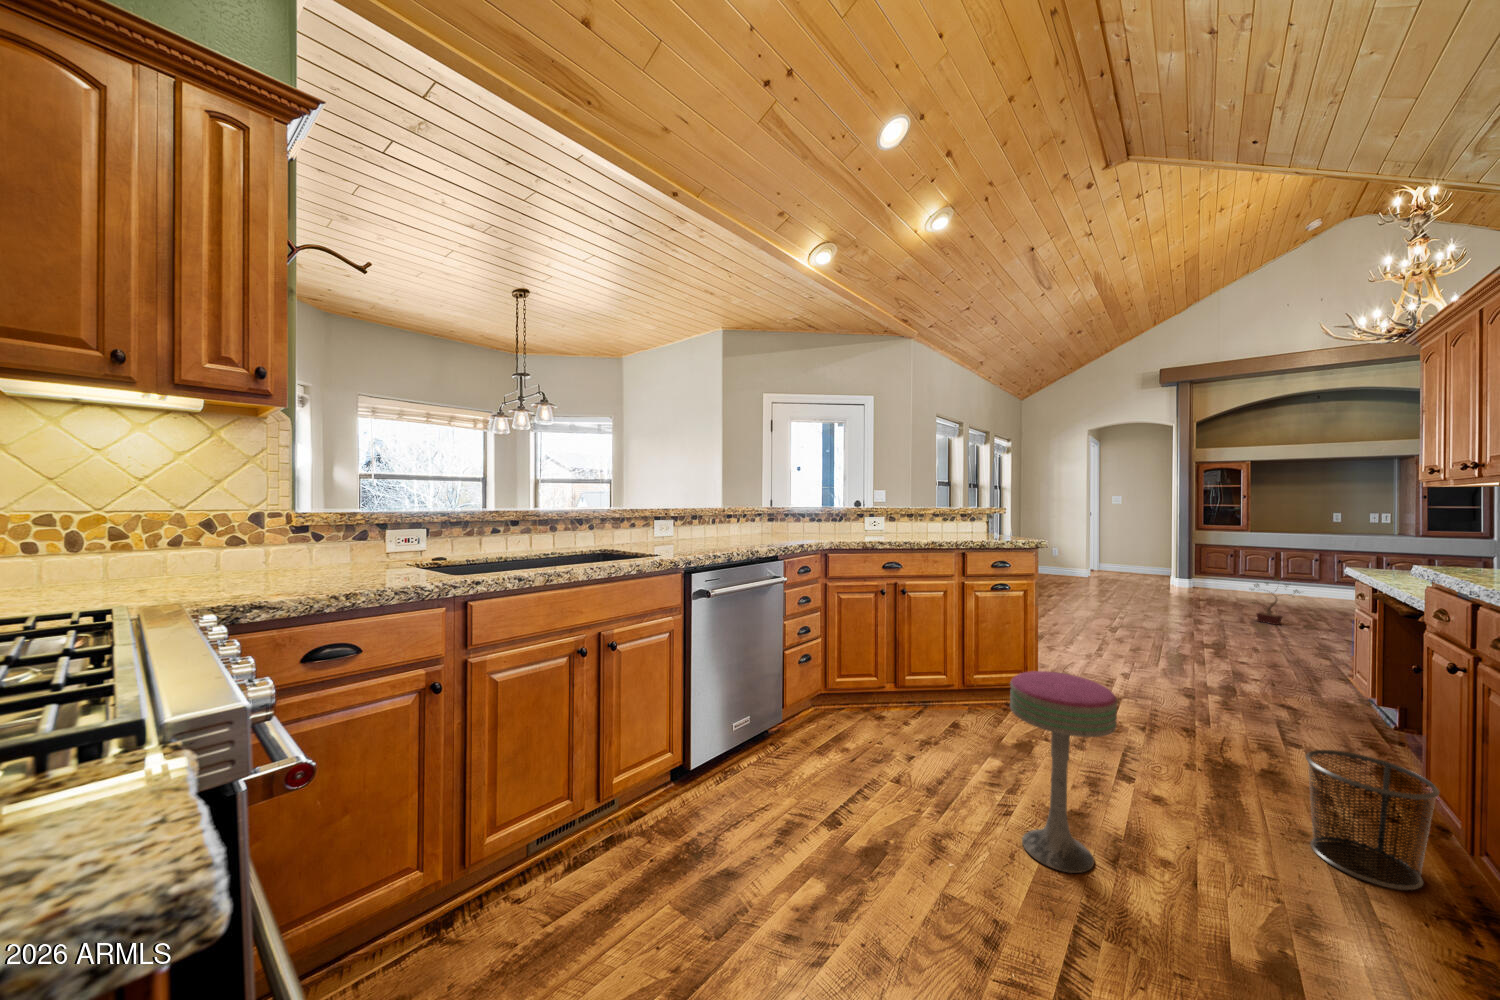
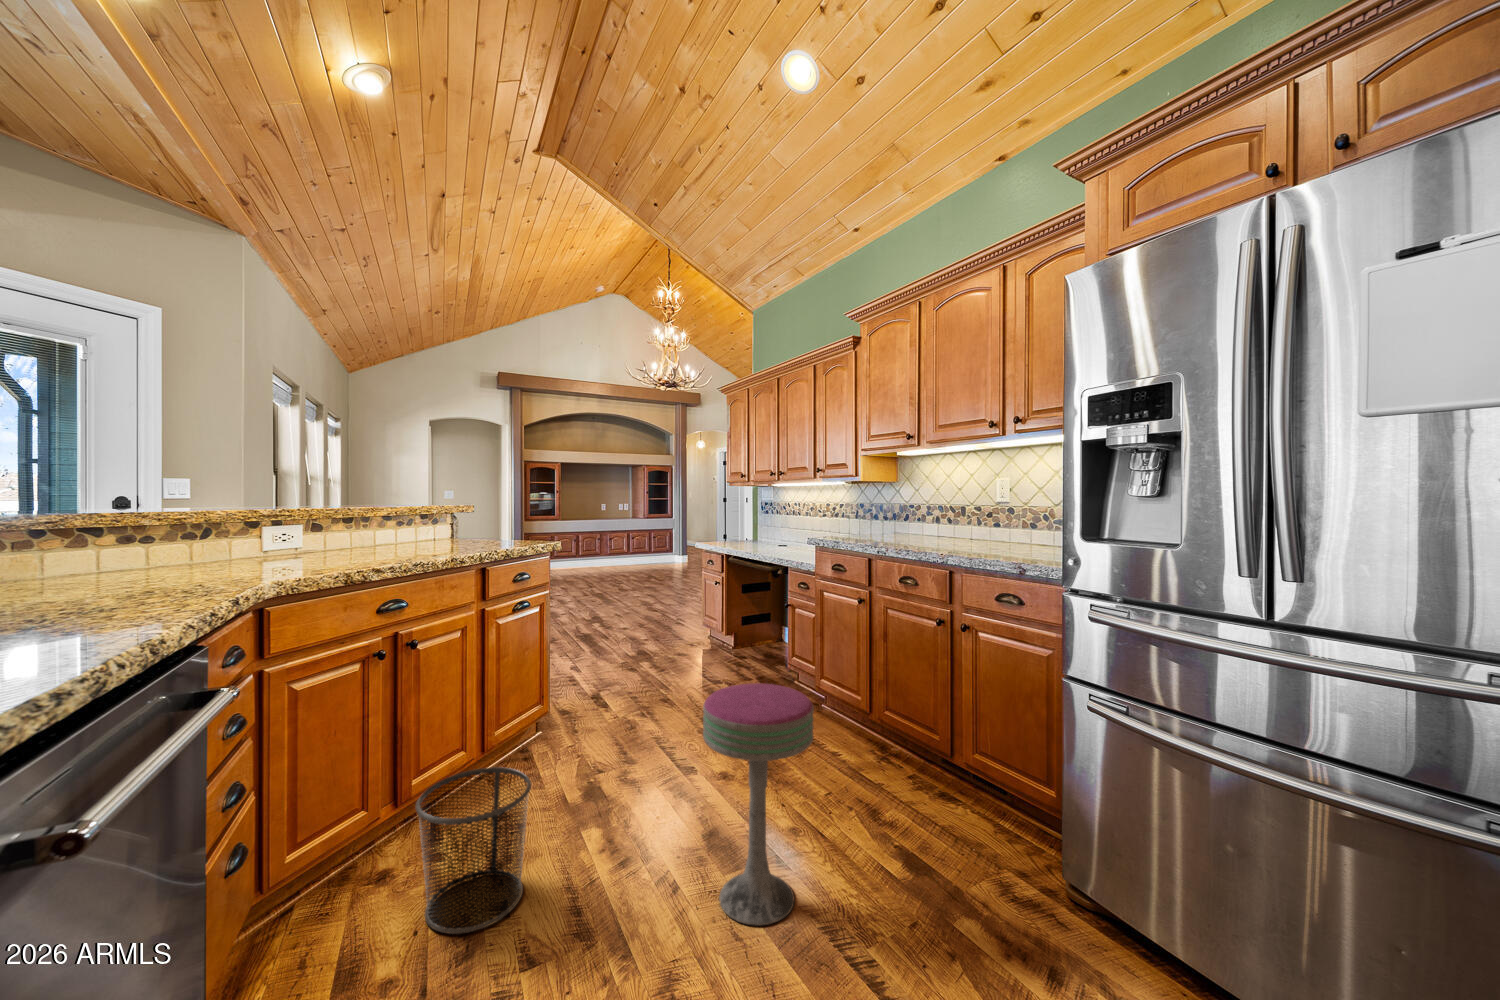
potted plant: present [1252,578,1298,625] -> none [600,559,637,599]
waste bin: present [1305,750,1440,890] -> present [415,767,532,934]

